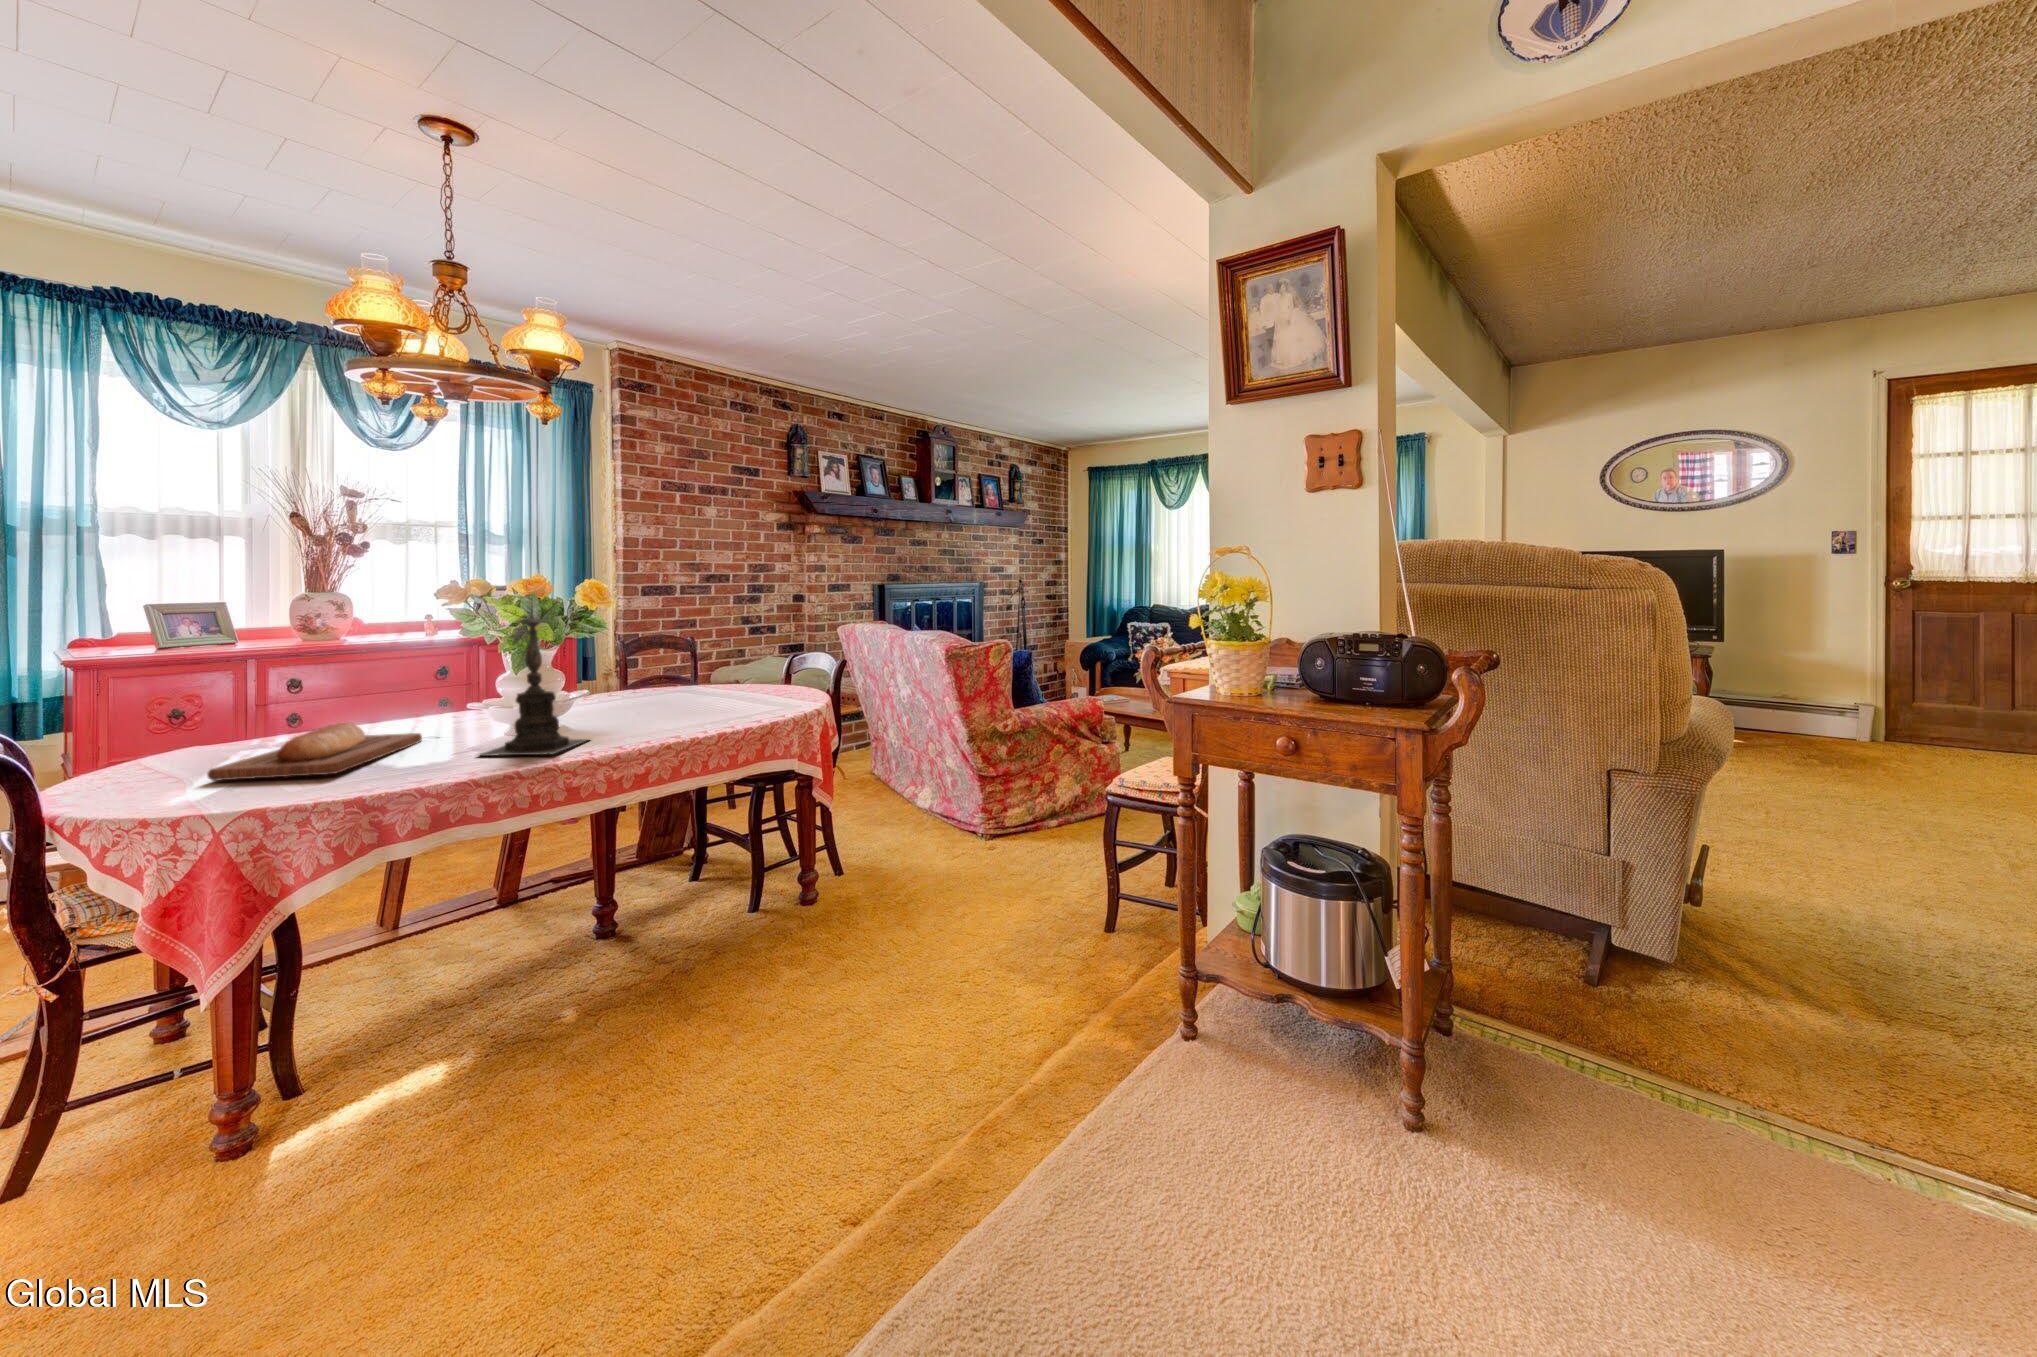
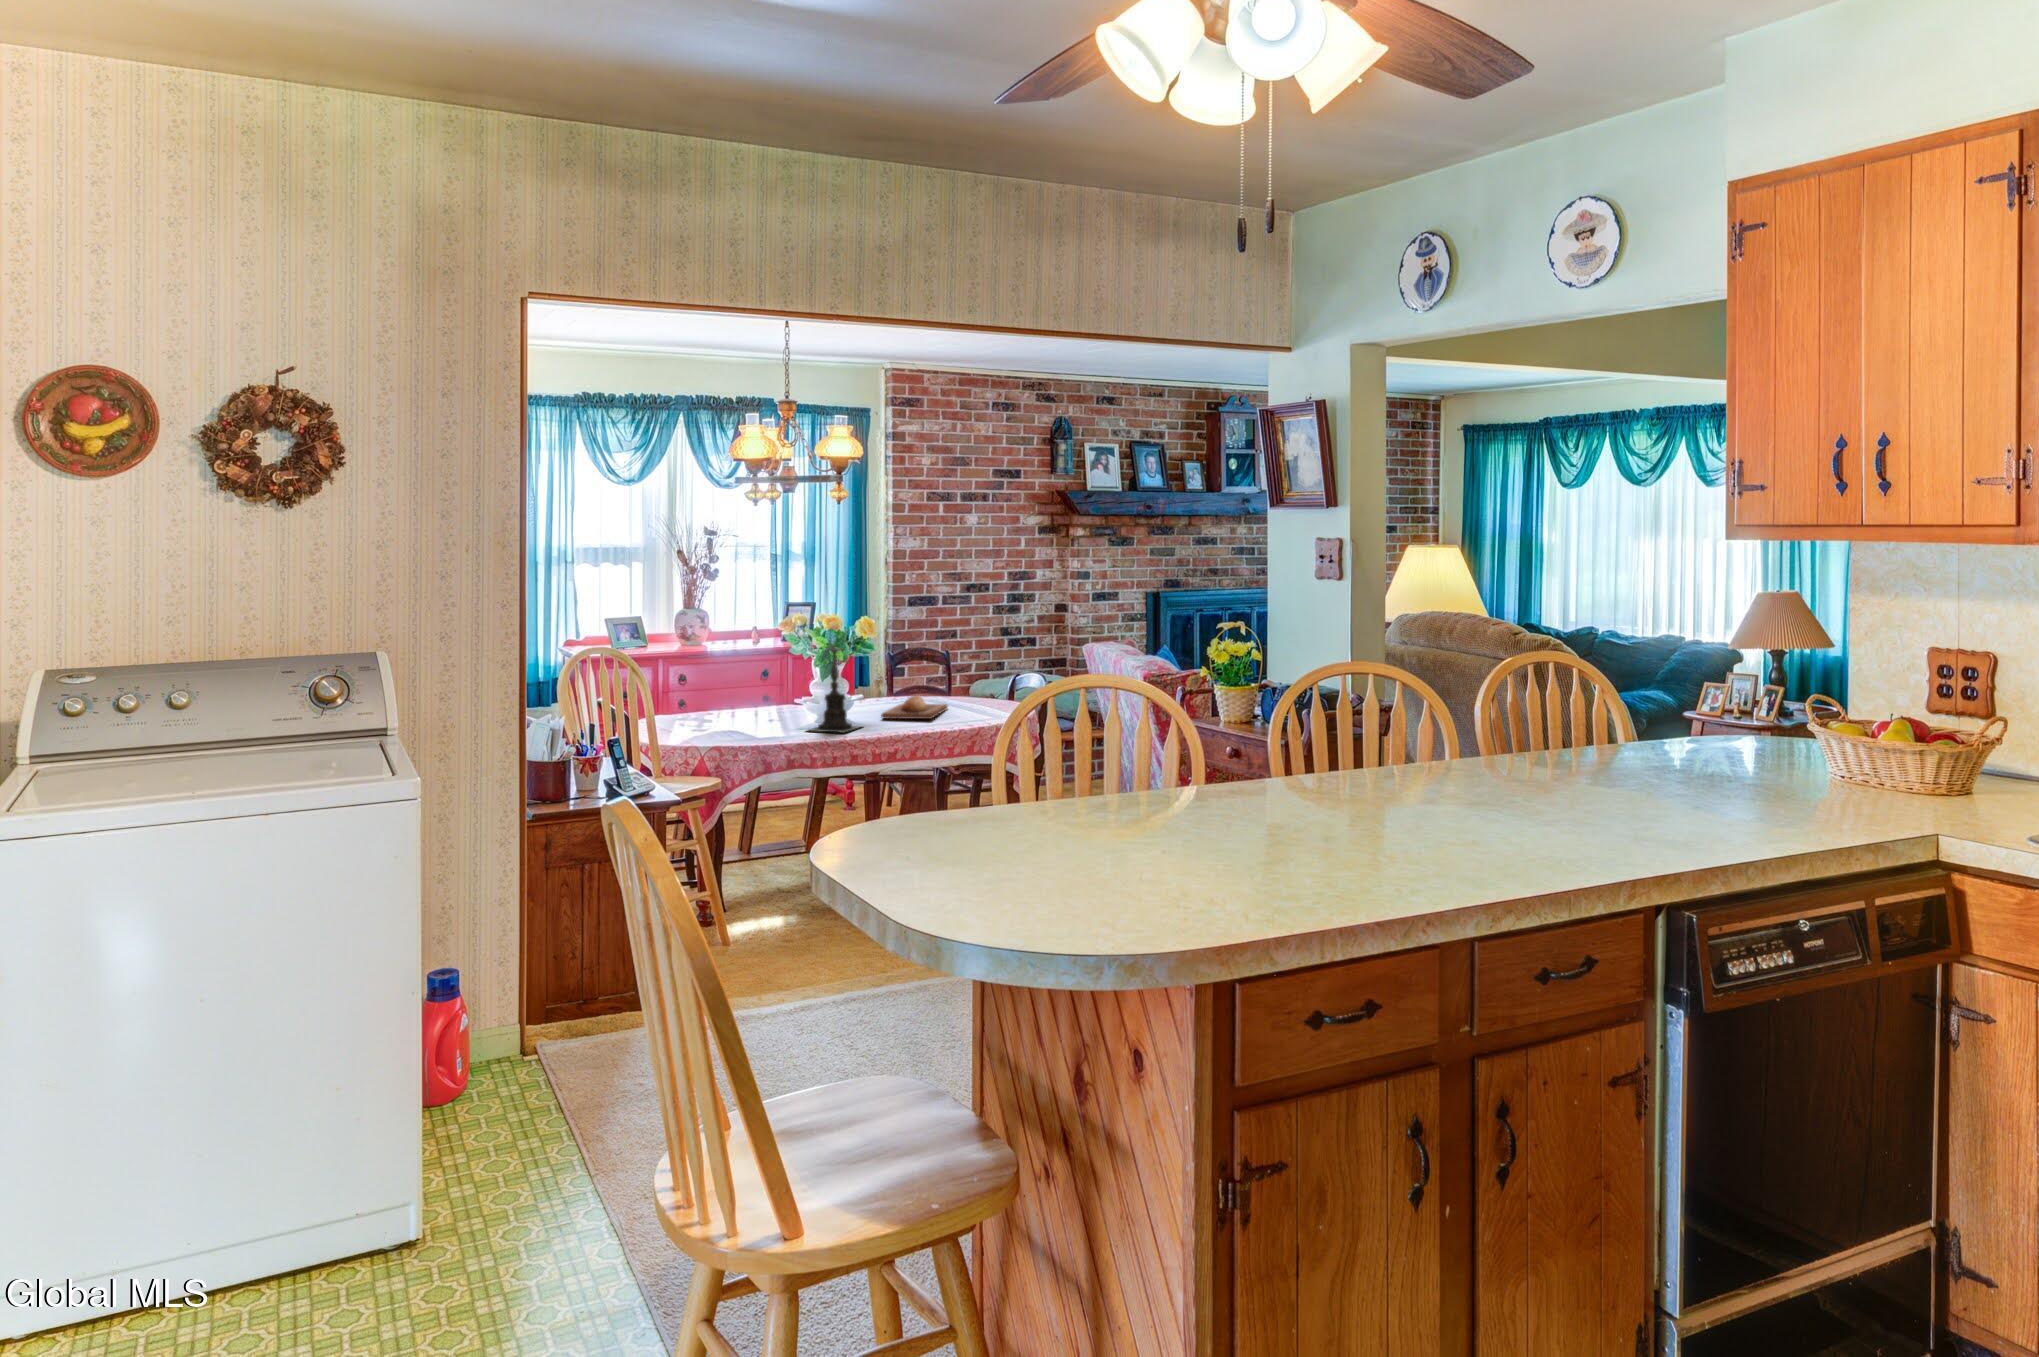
bread loaf: present [207,723,422,781] -> present [881,695,948,719]

